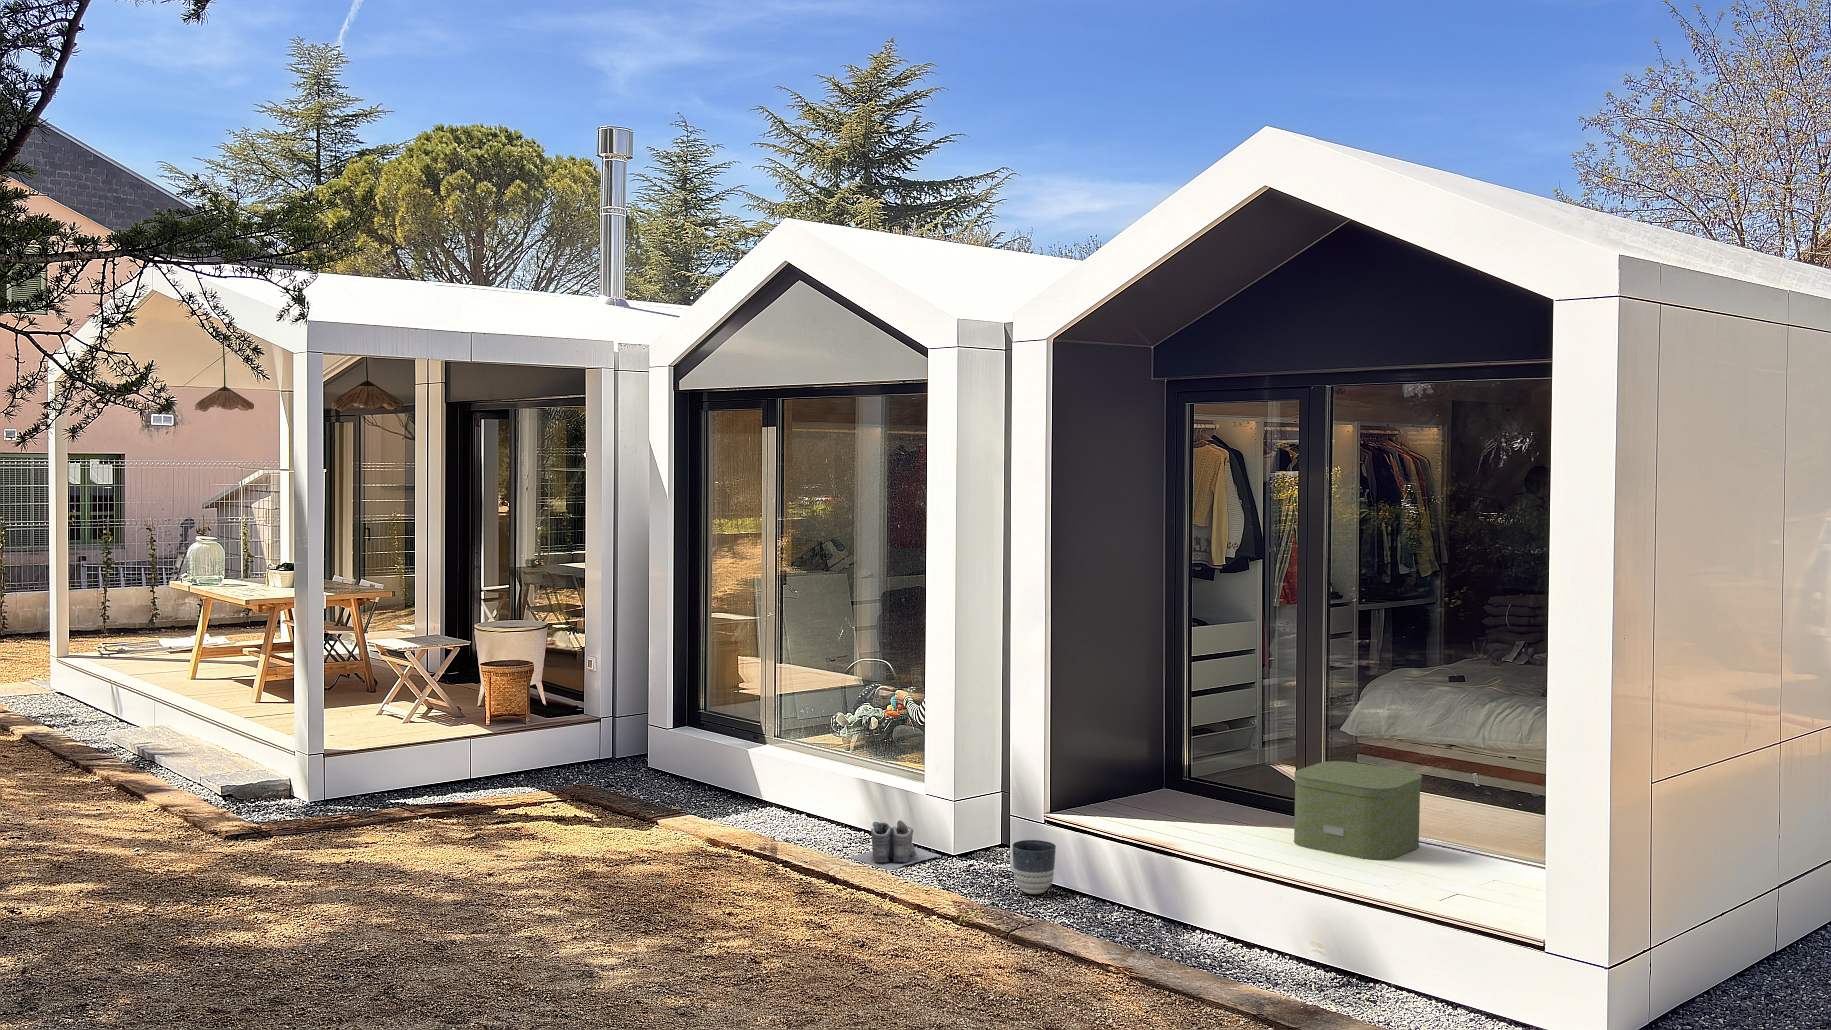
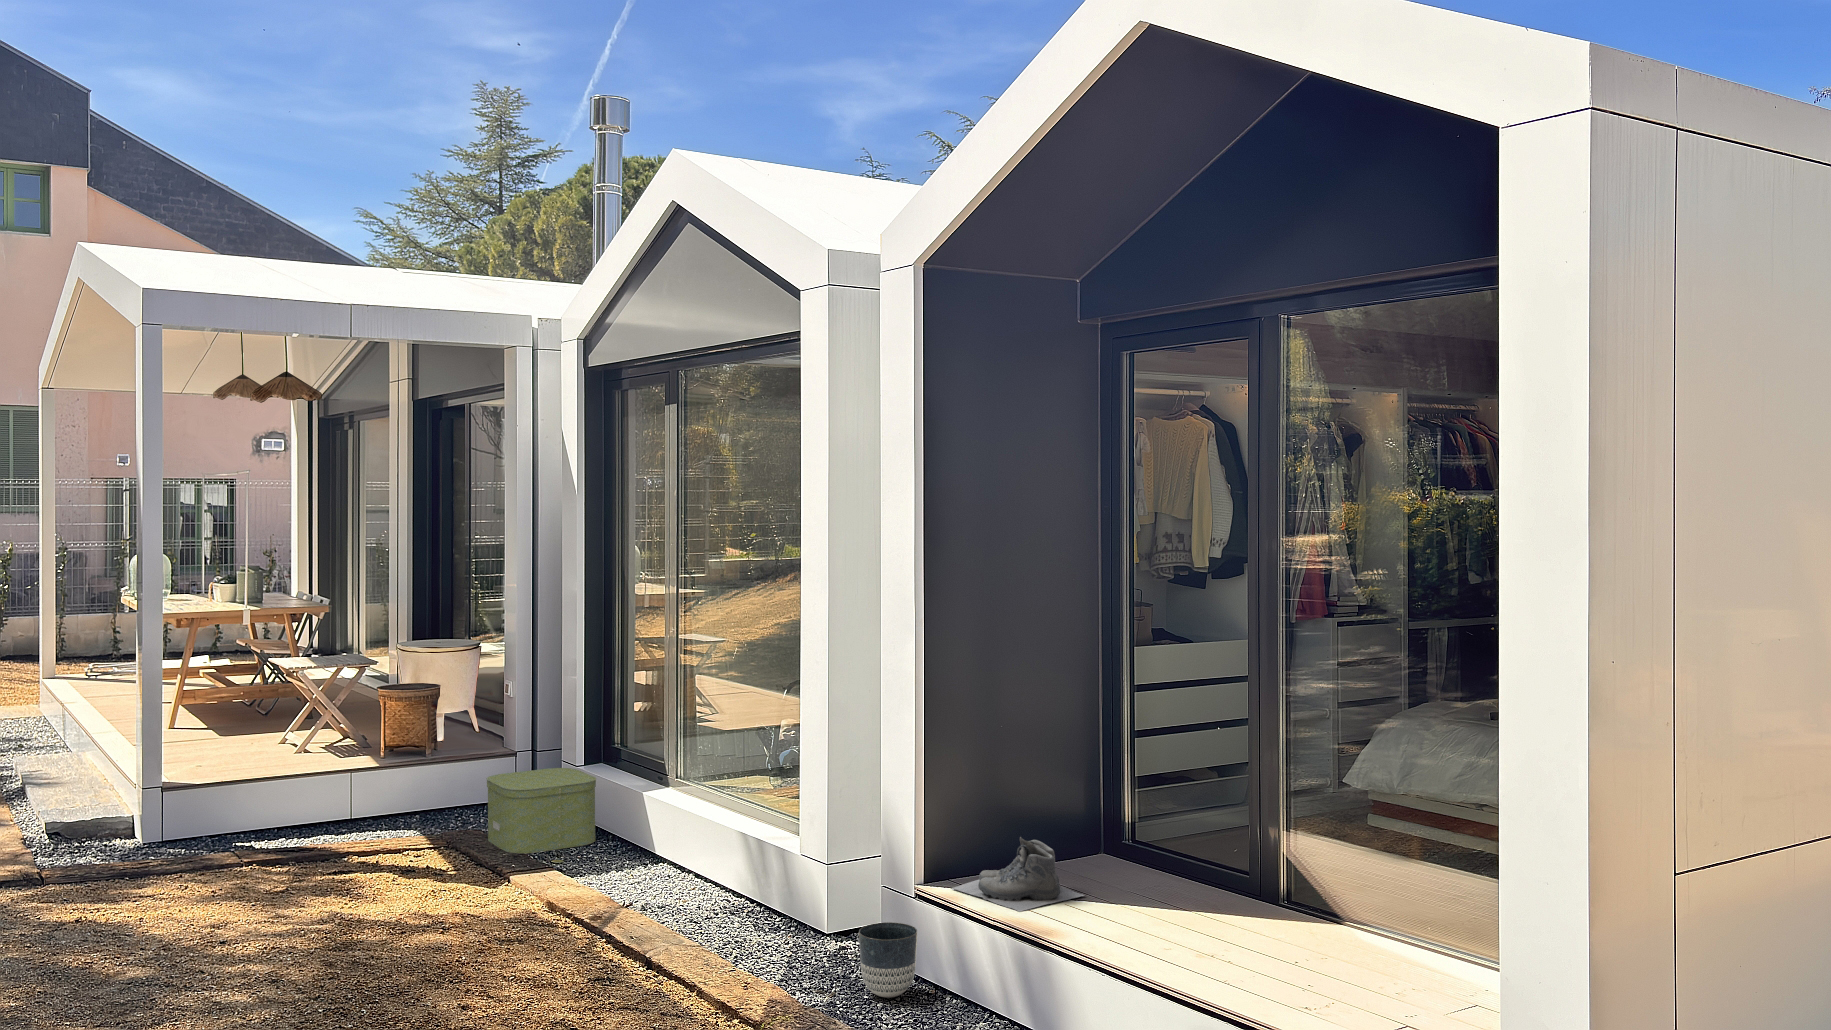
storage box: present [1294,761,1422,860] -> present [486,768,596,853]
boots: present [849,820,940,870] -> present [953,837,1084,912]

